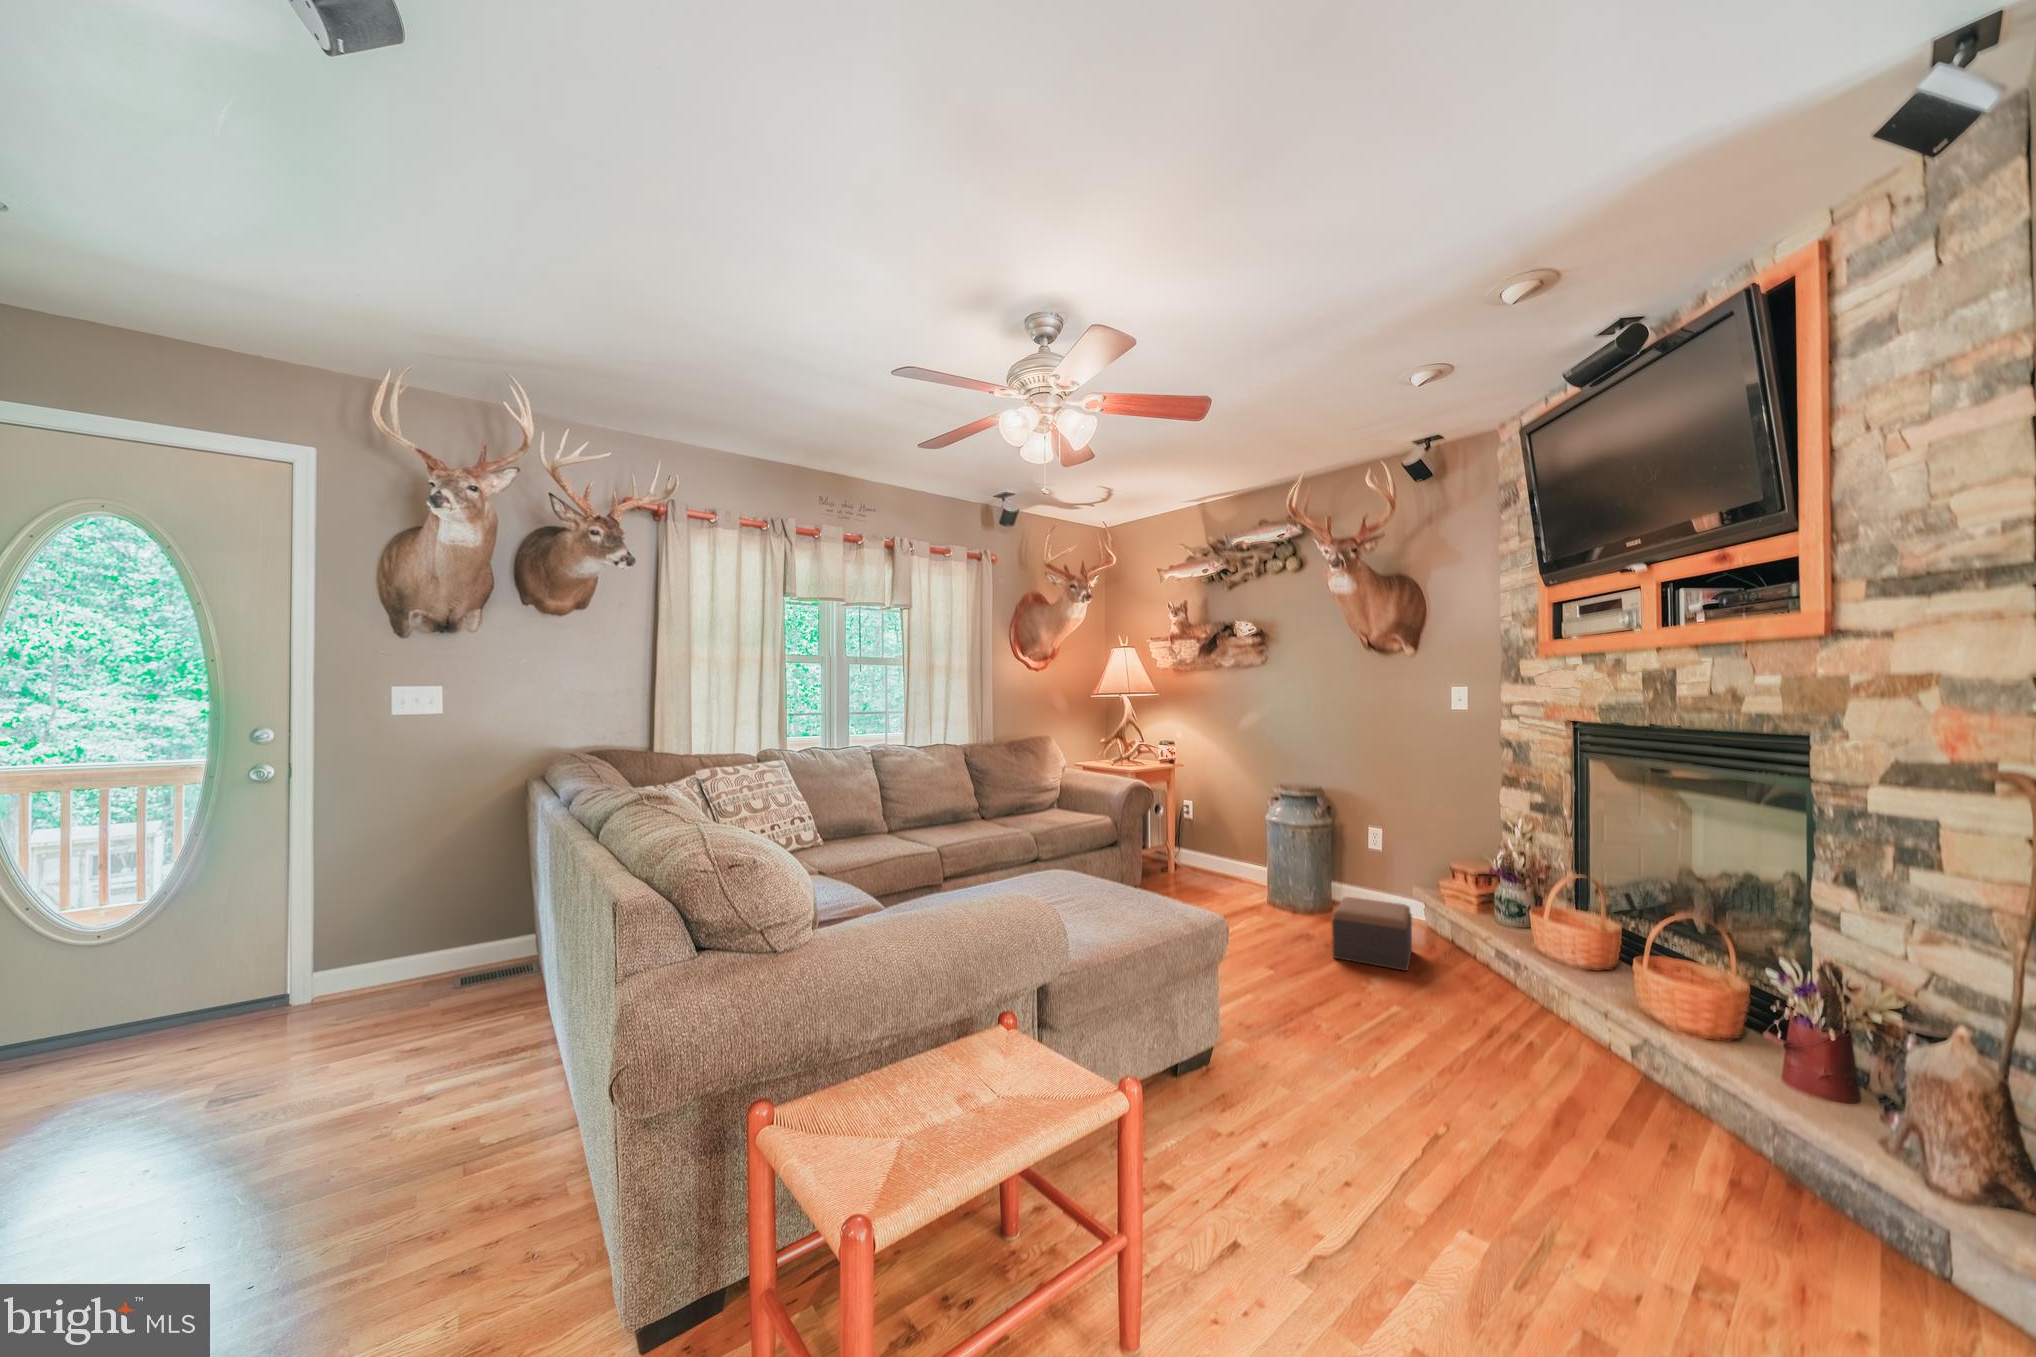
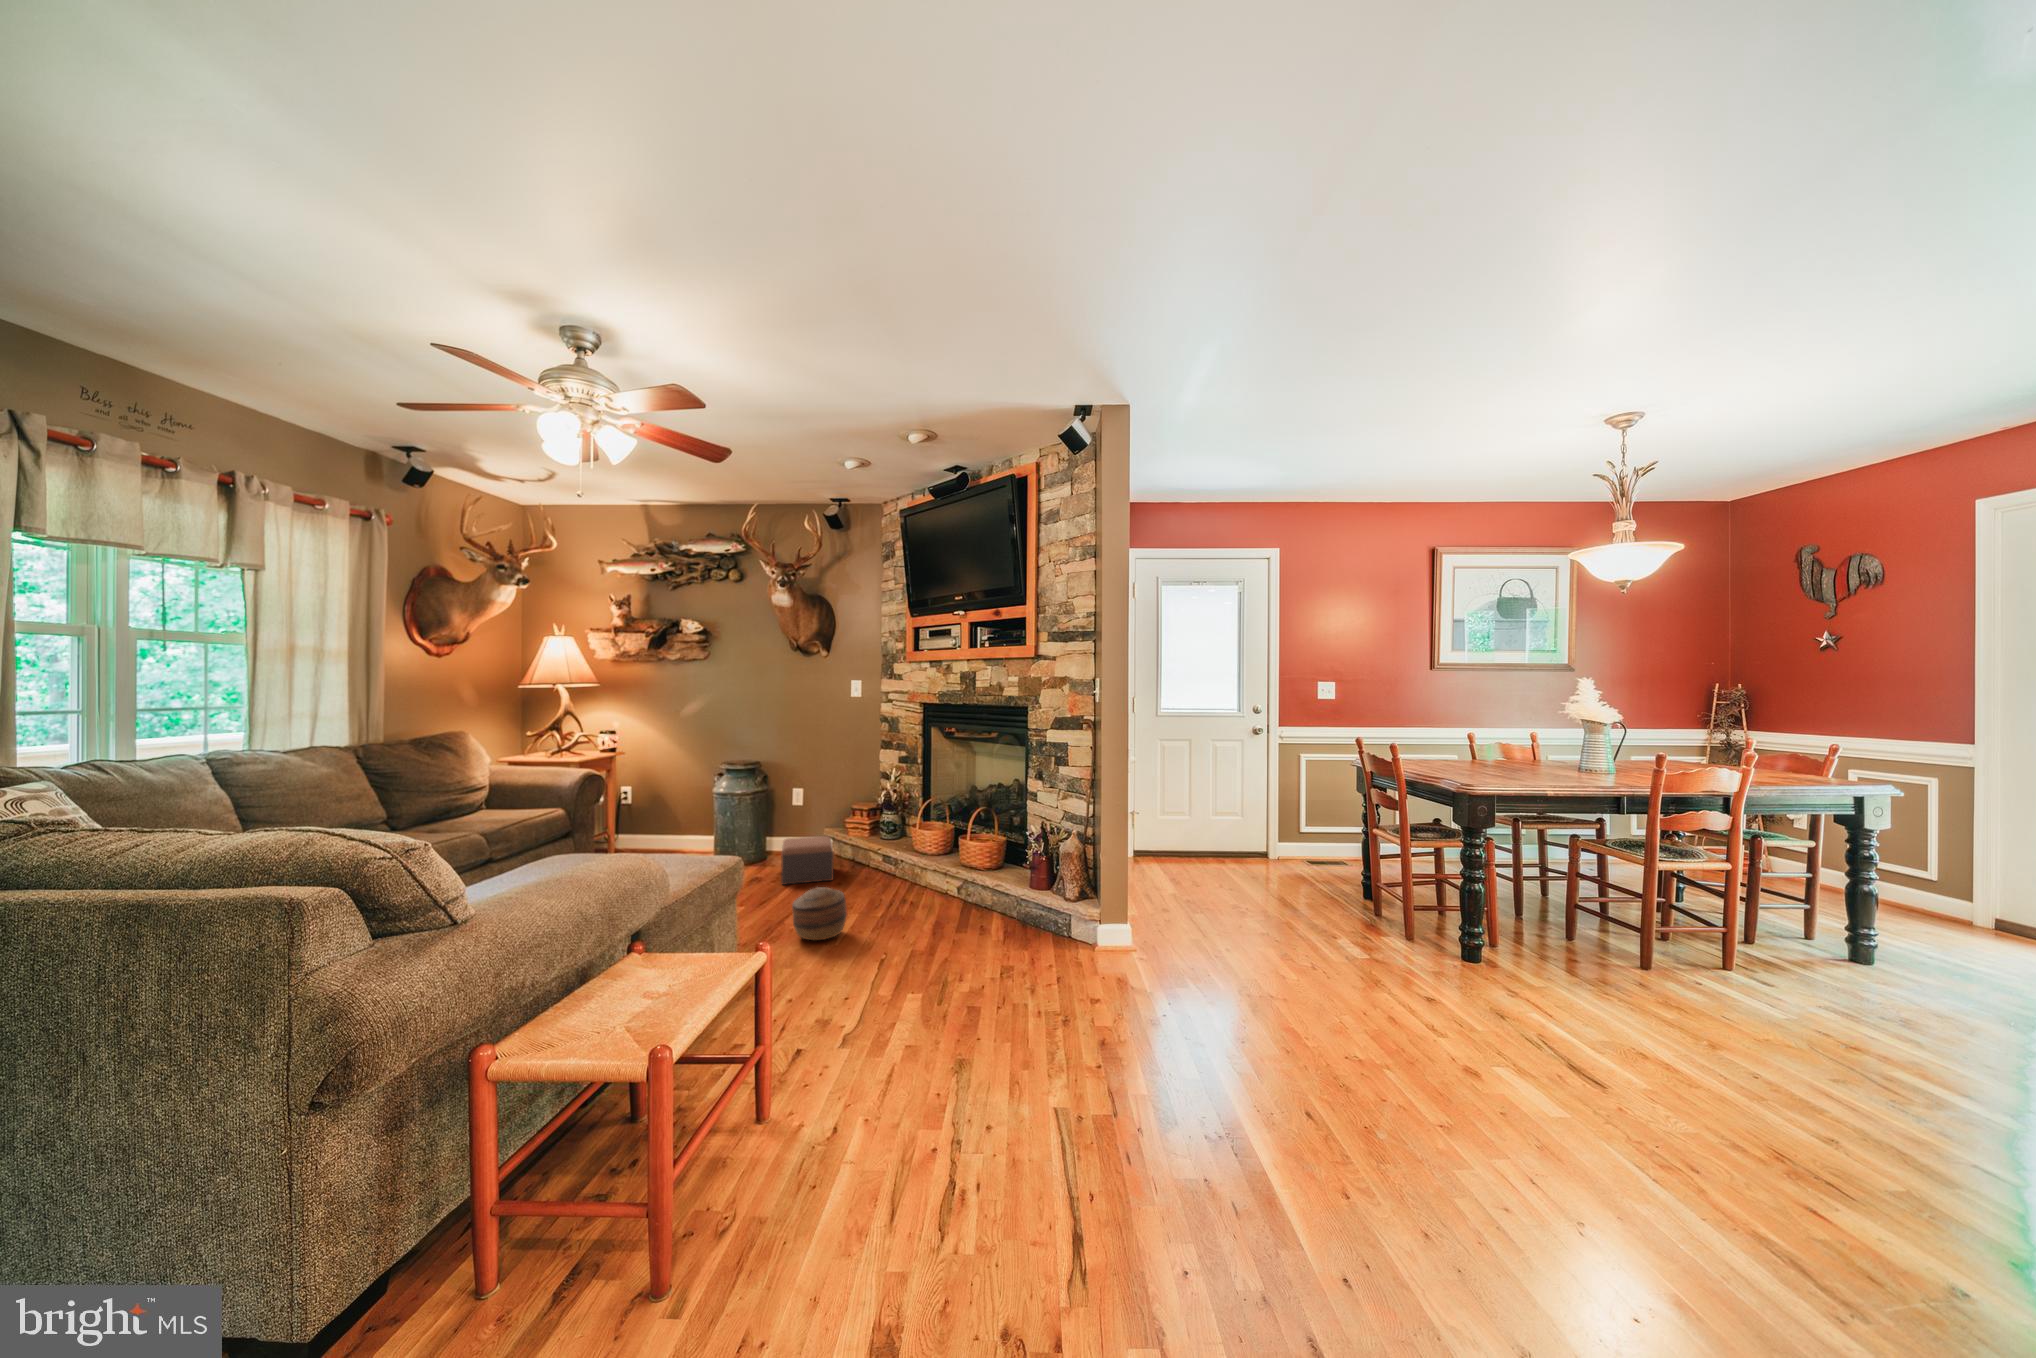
basket: none [1311,983,1395,1066] -> present [792,887,847,940]

